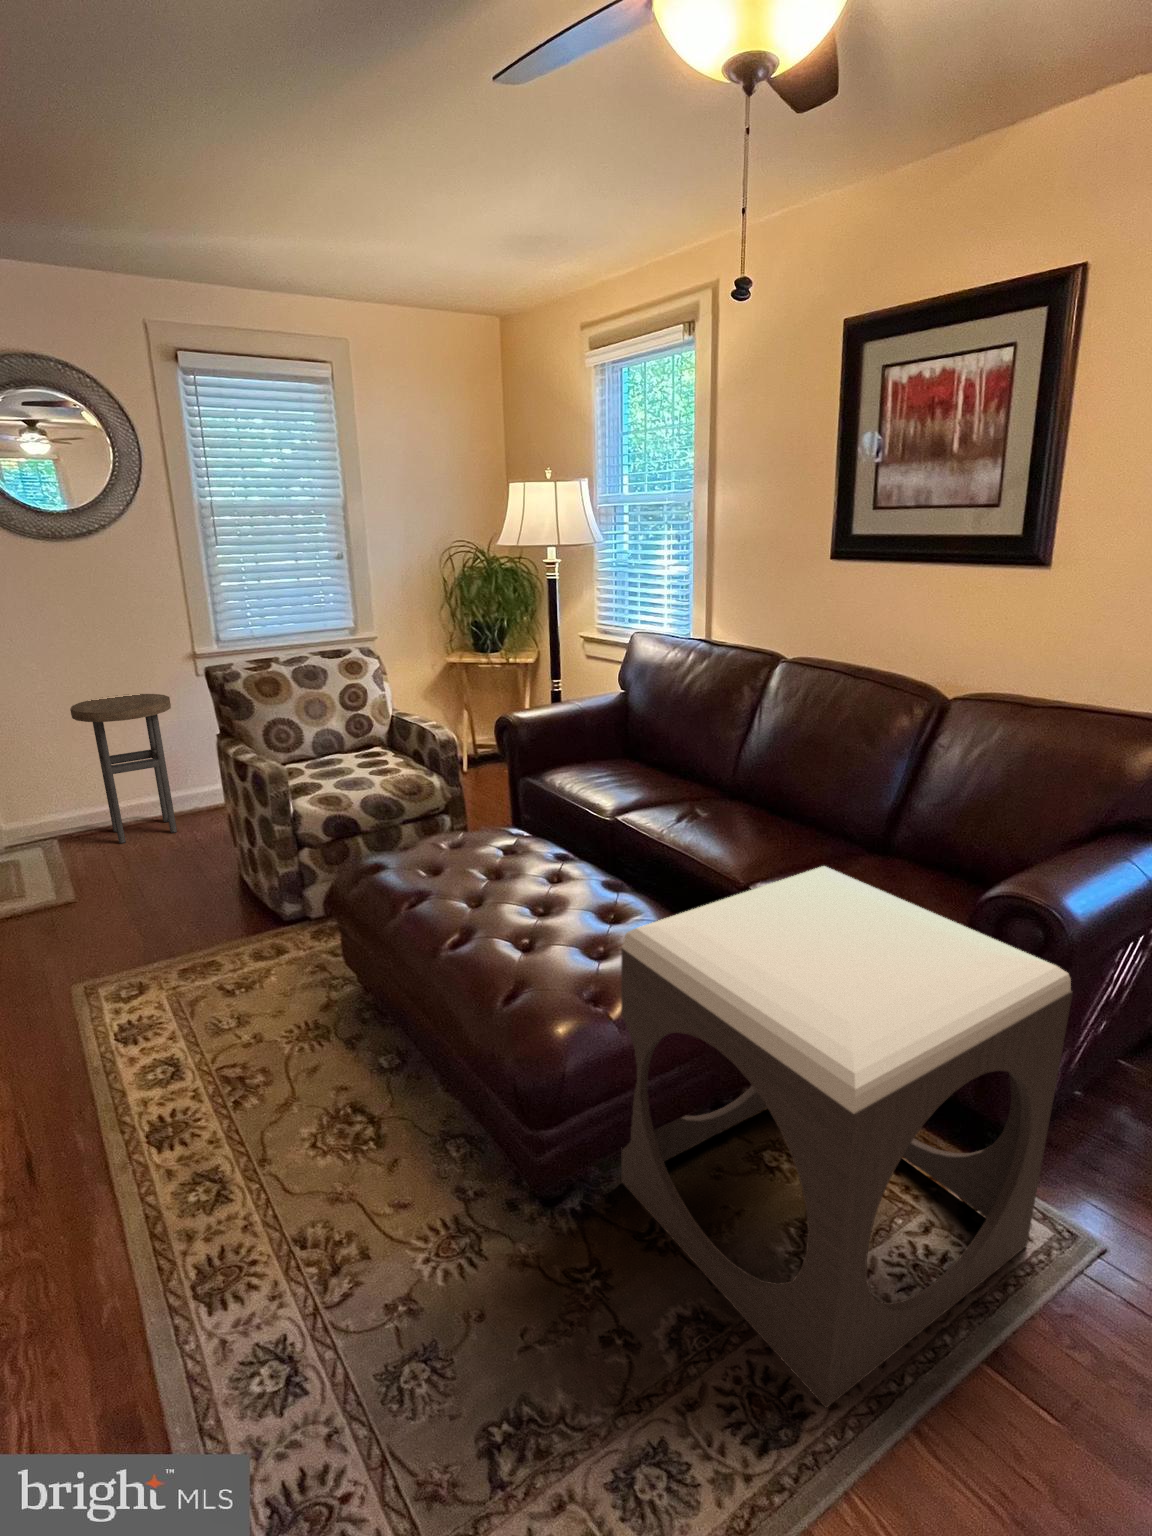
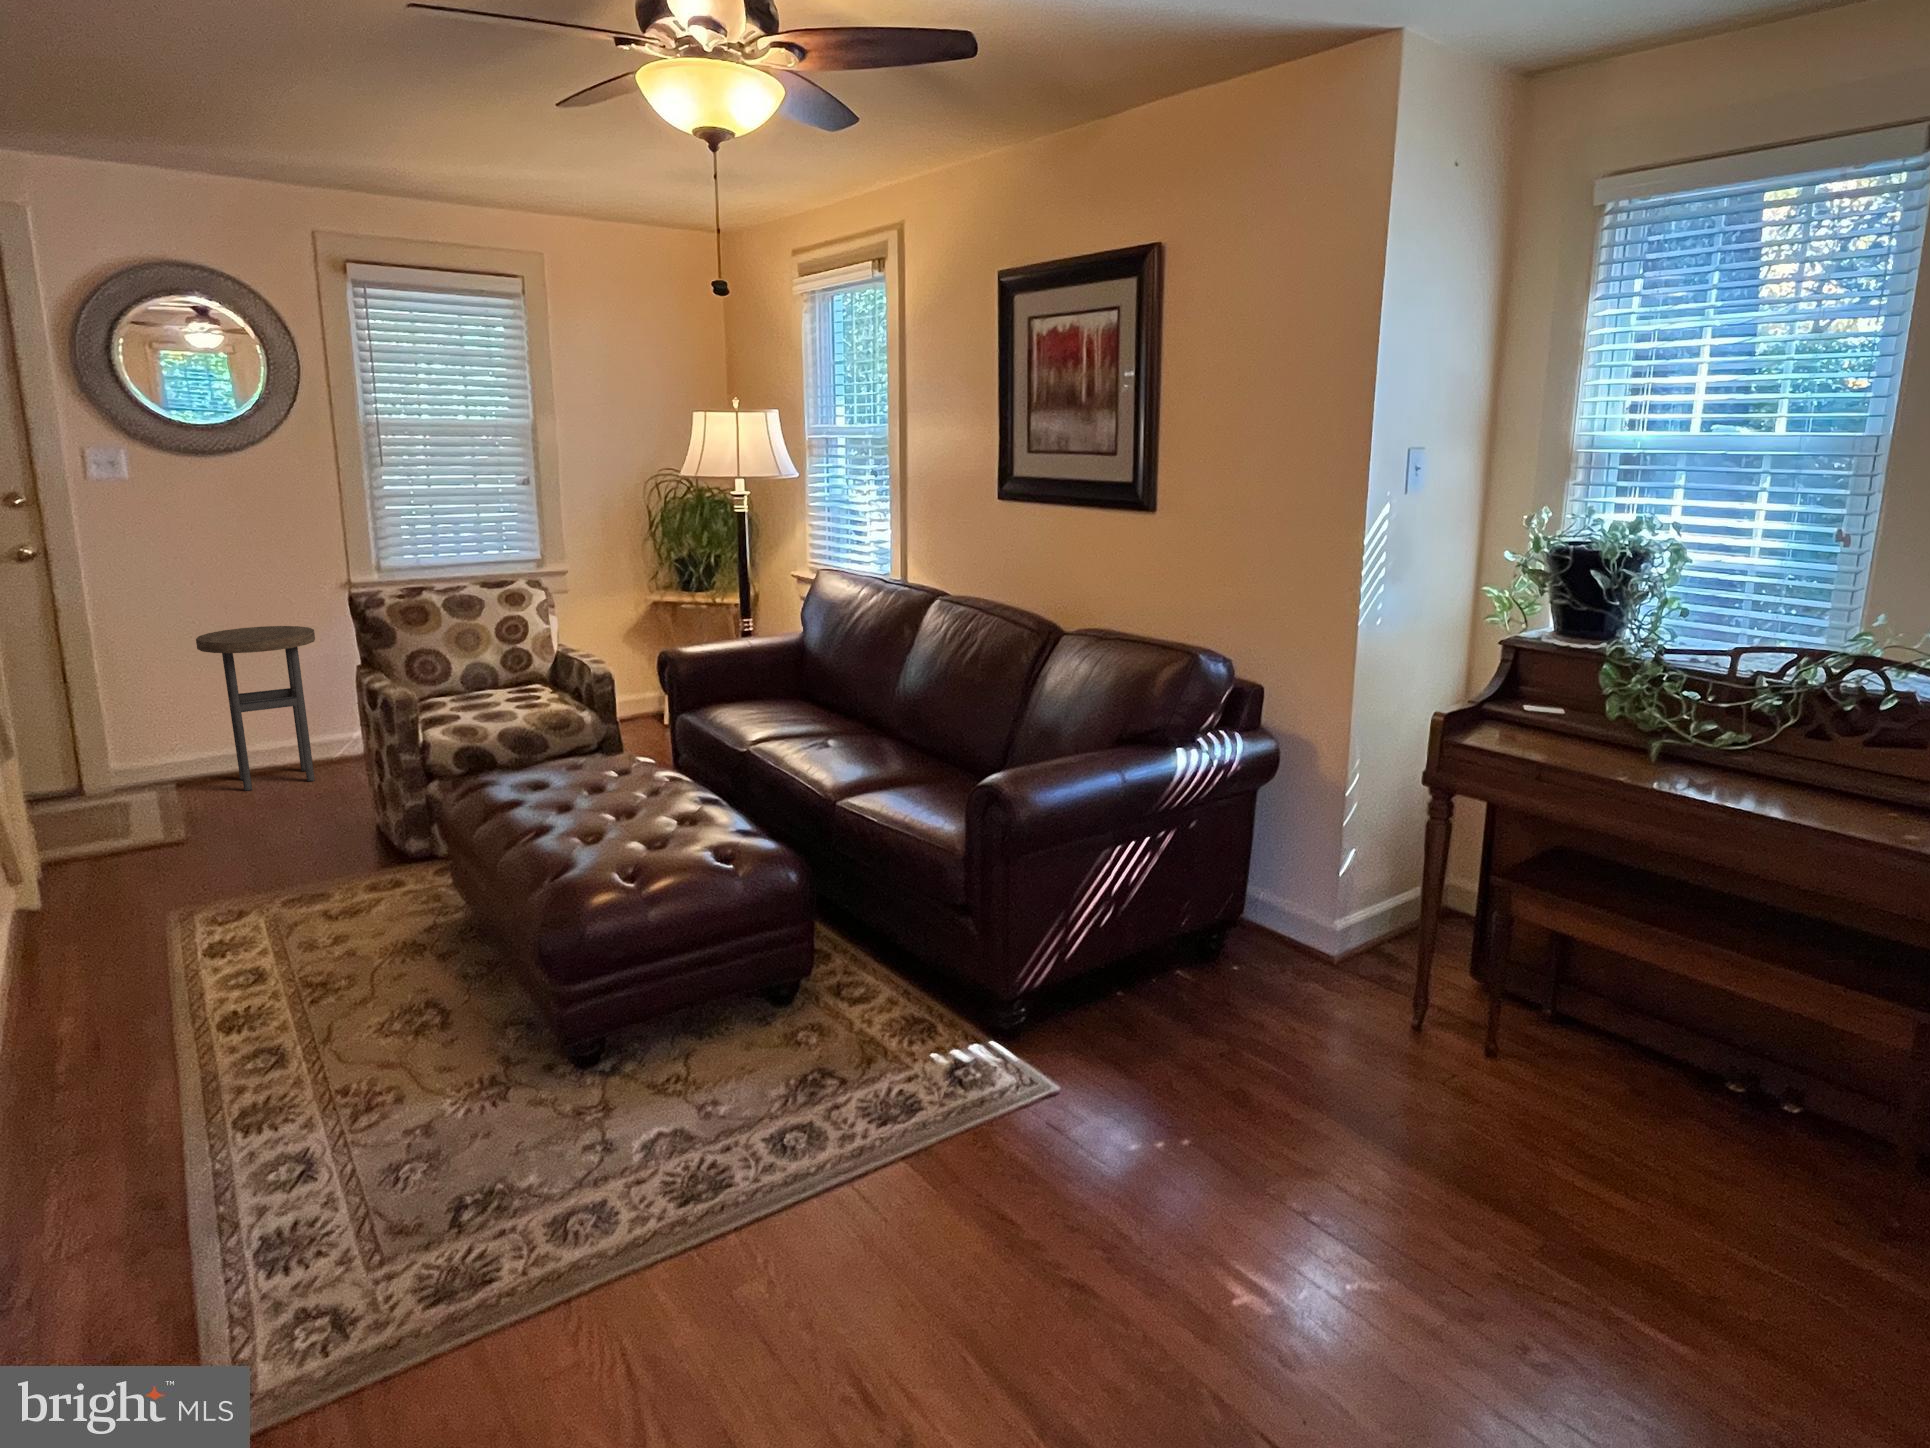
footstool: present [621,866,1073,1408] -> none [647,768,995,1178]

